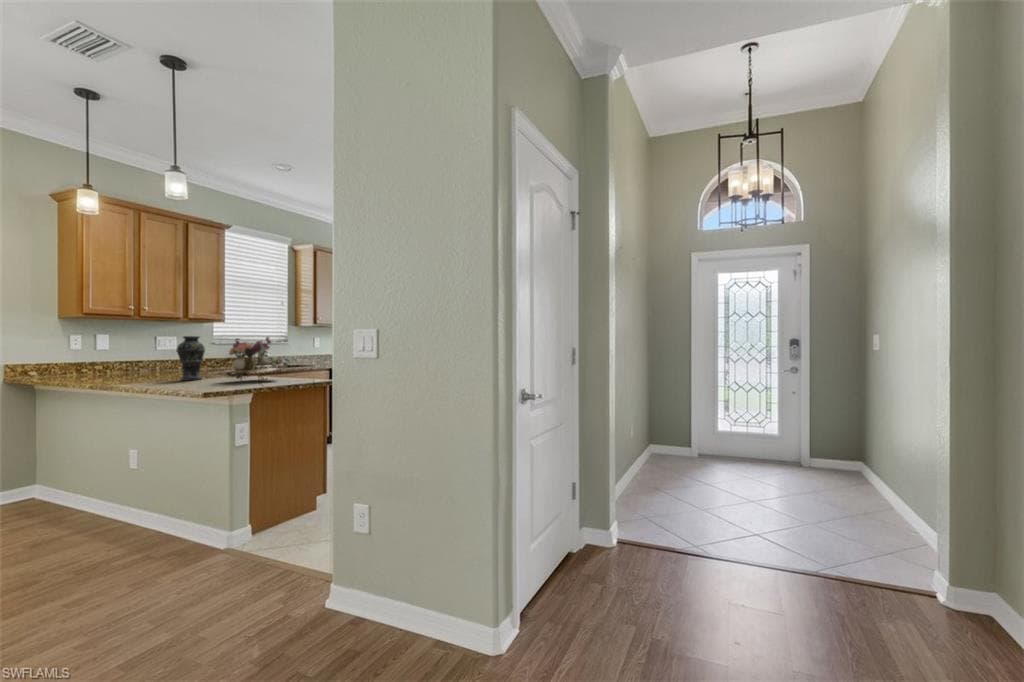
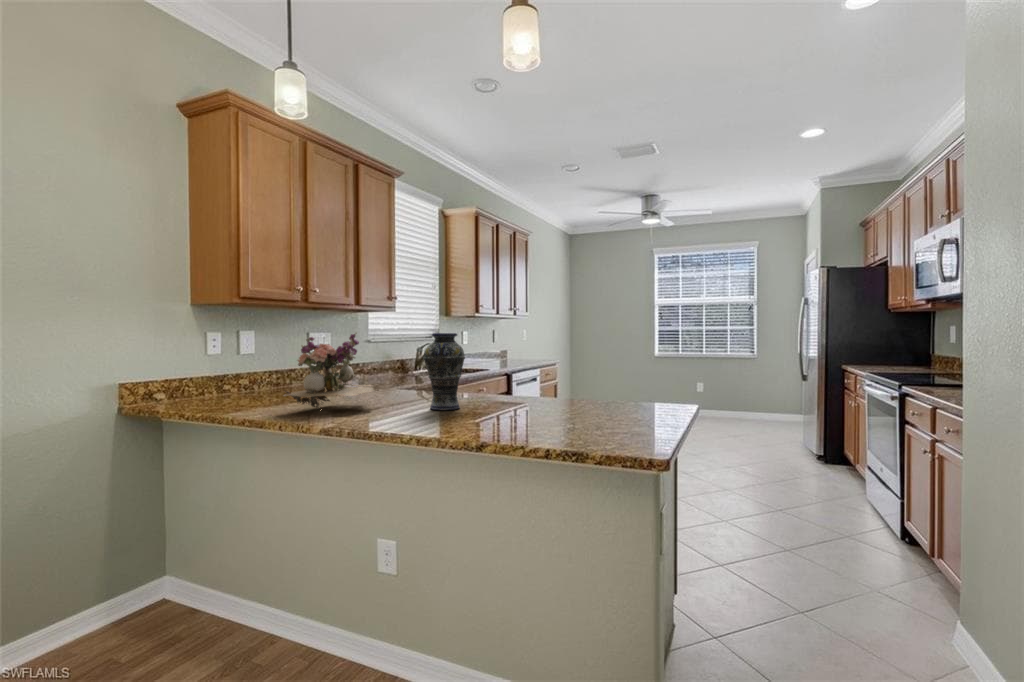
flower arrangement: present [221,337,278,379] -> present [283,333,379,409]

